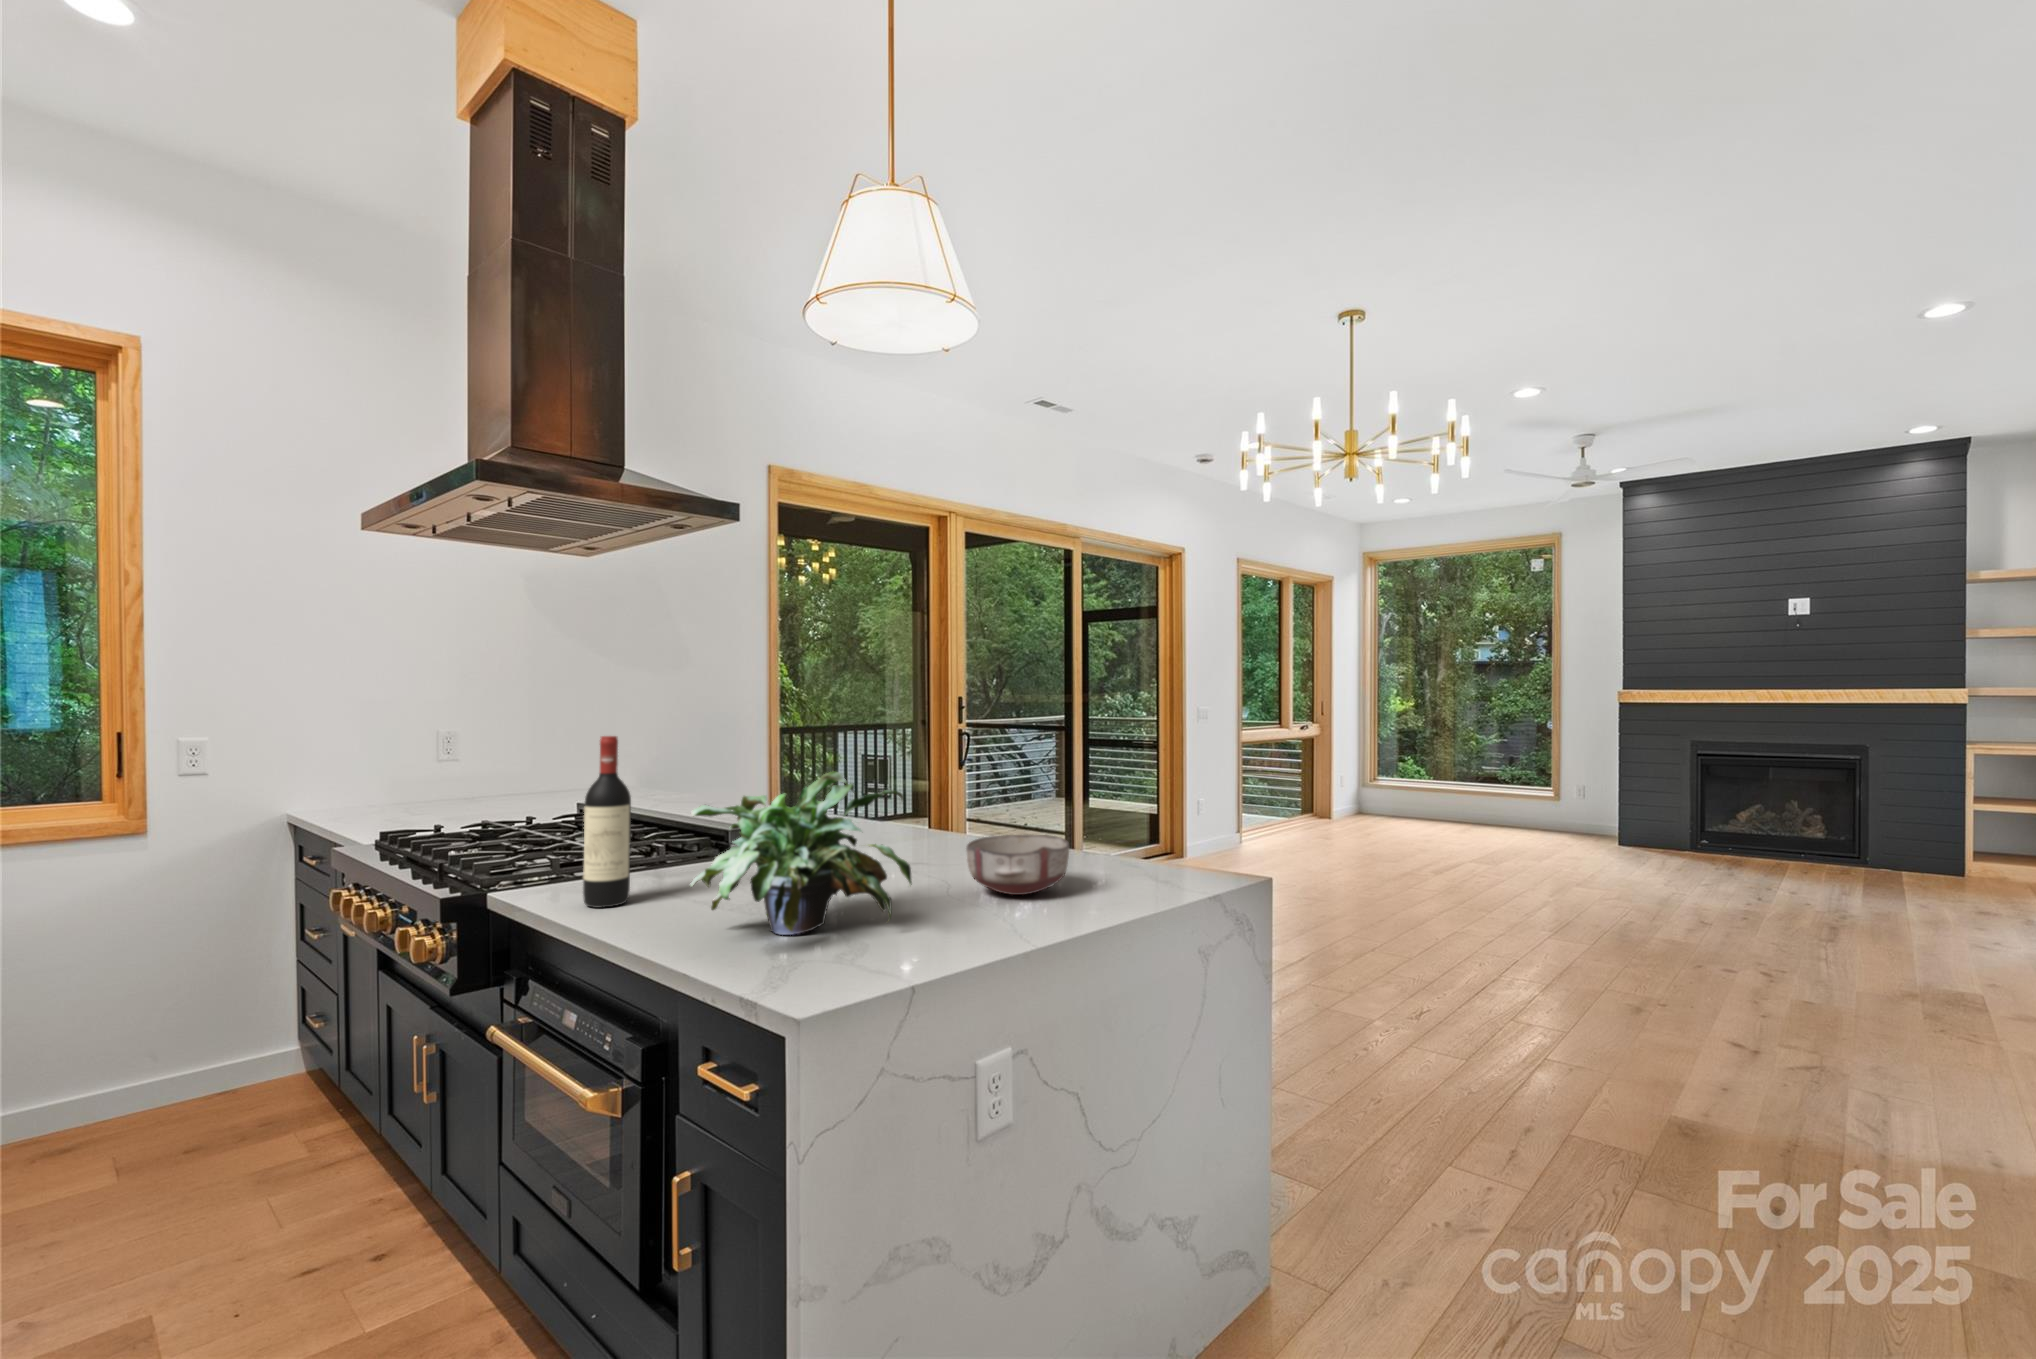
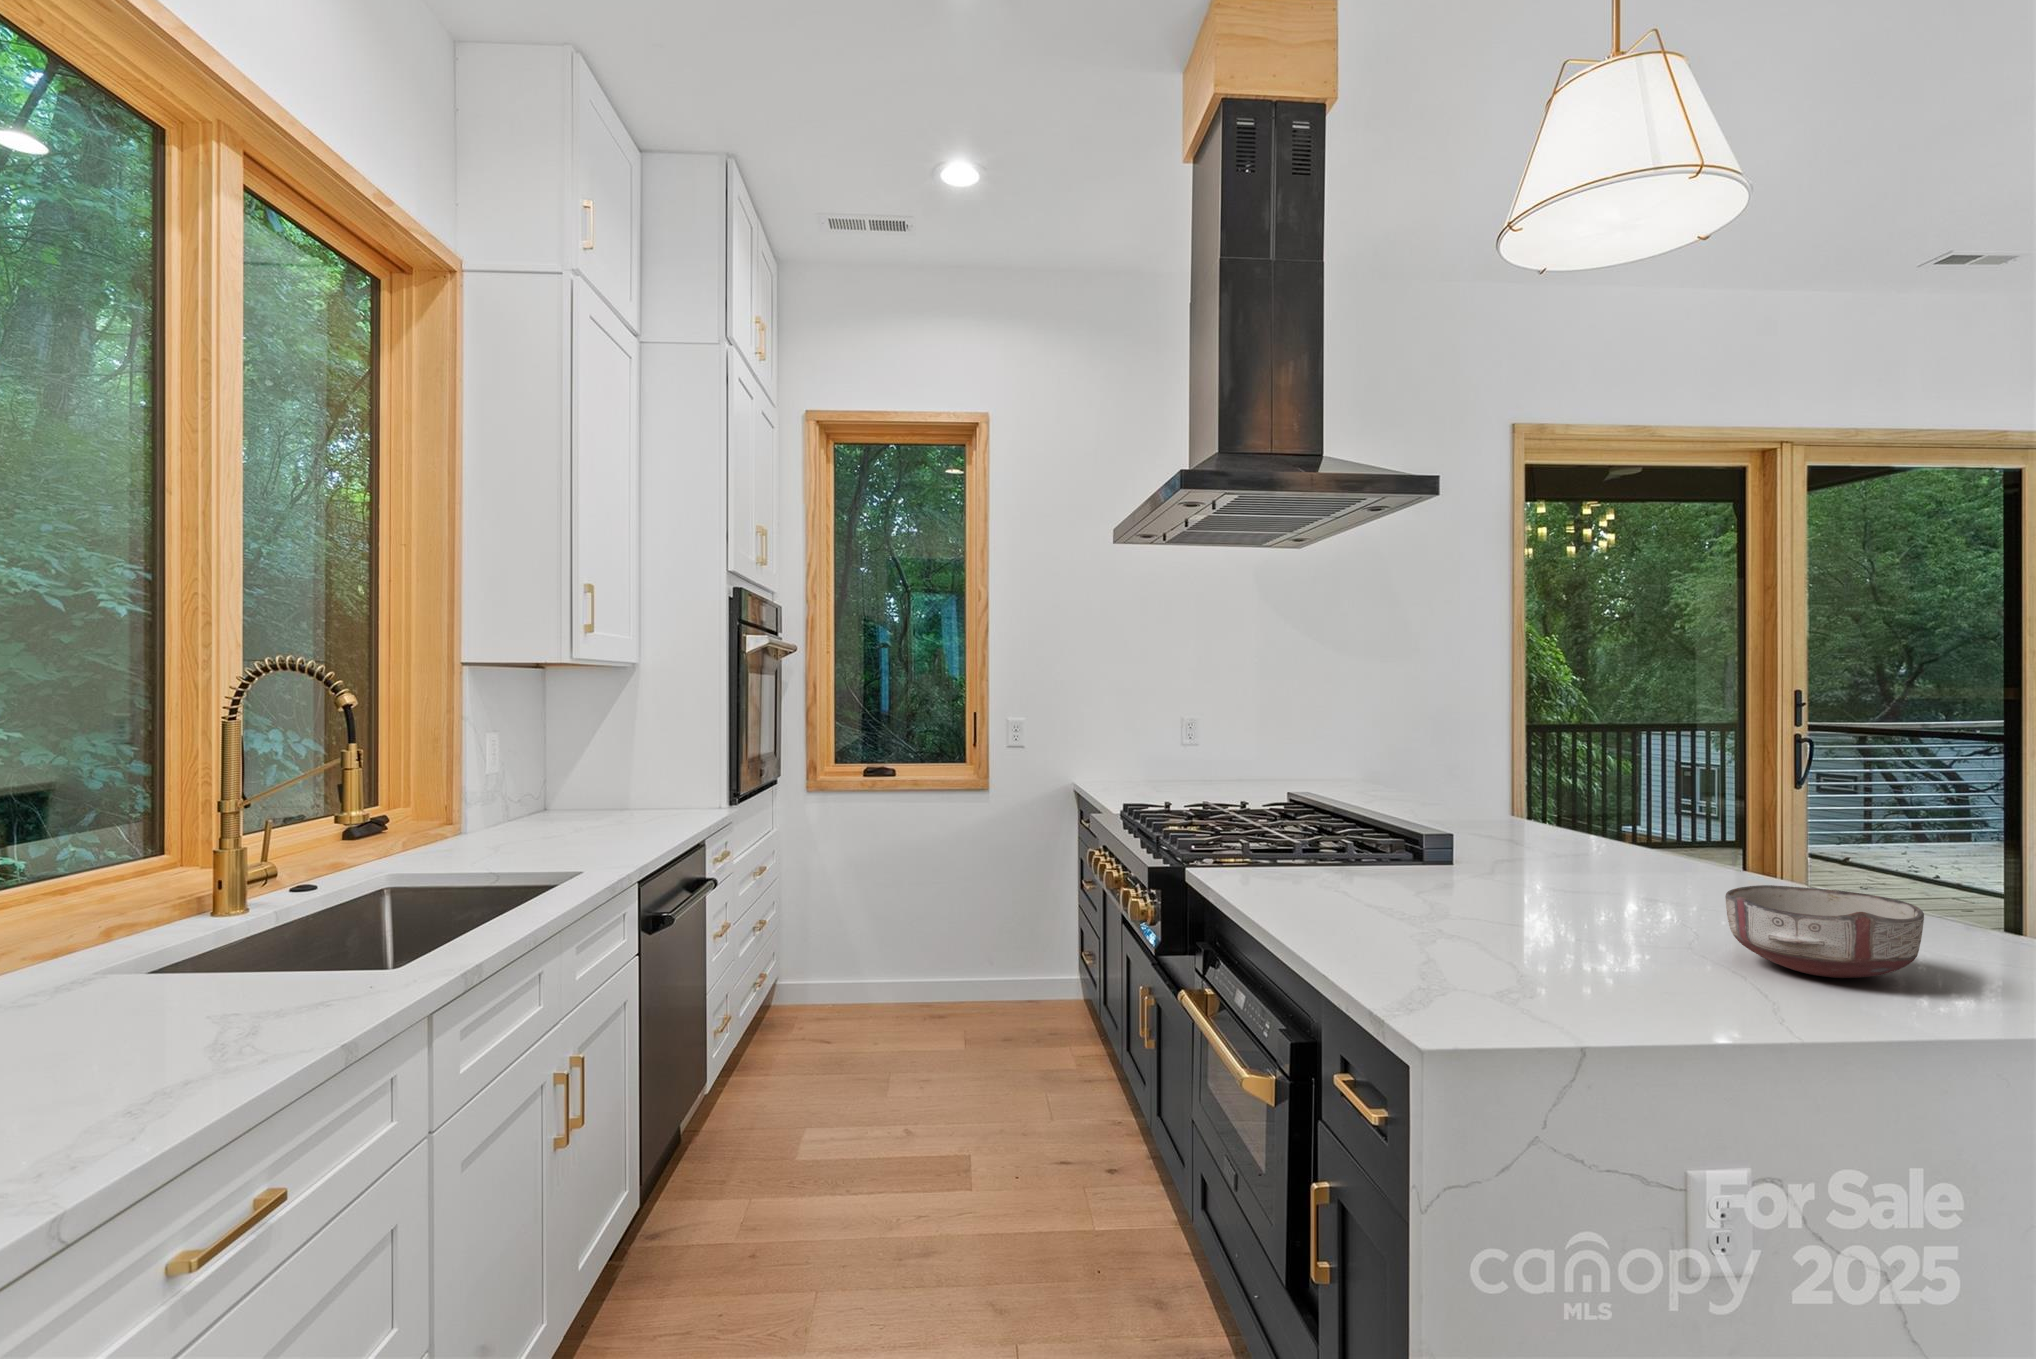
wine bottle: present [583,736,631,908] -> none [1256,726,1299,896]
potted plant: present [690,772,912,935] -> none [1335,777,1608,971]

